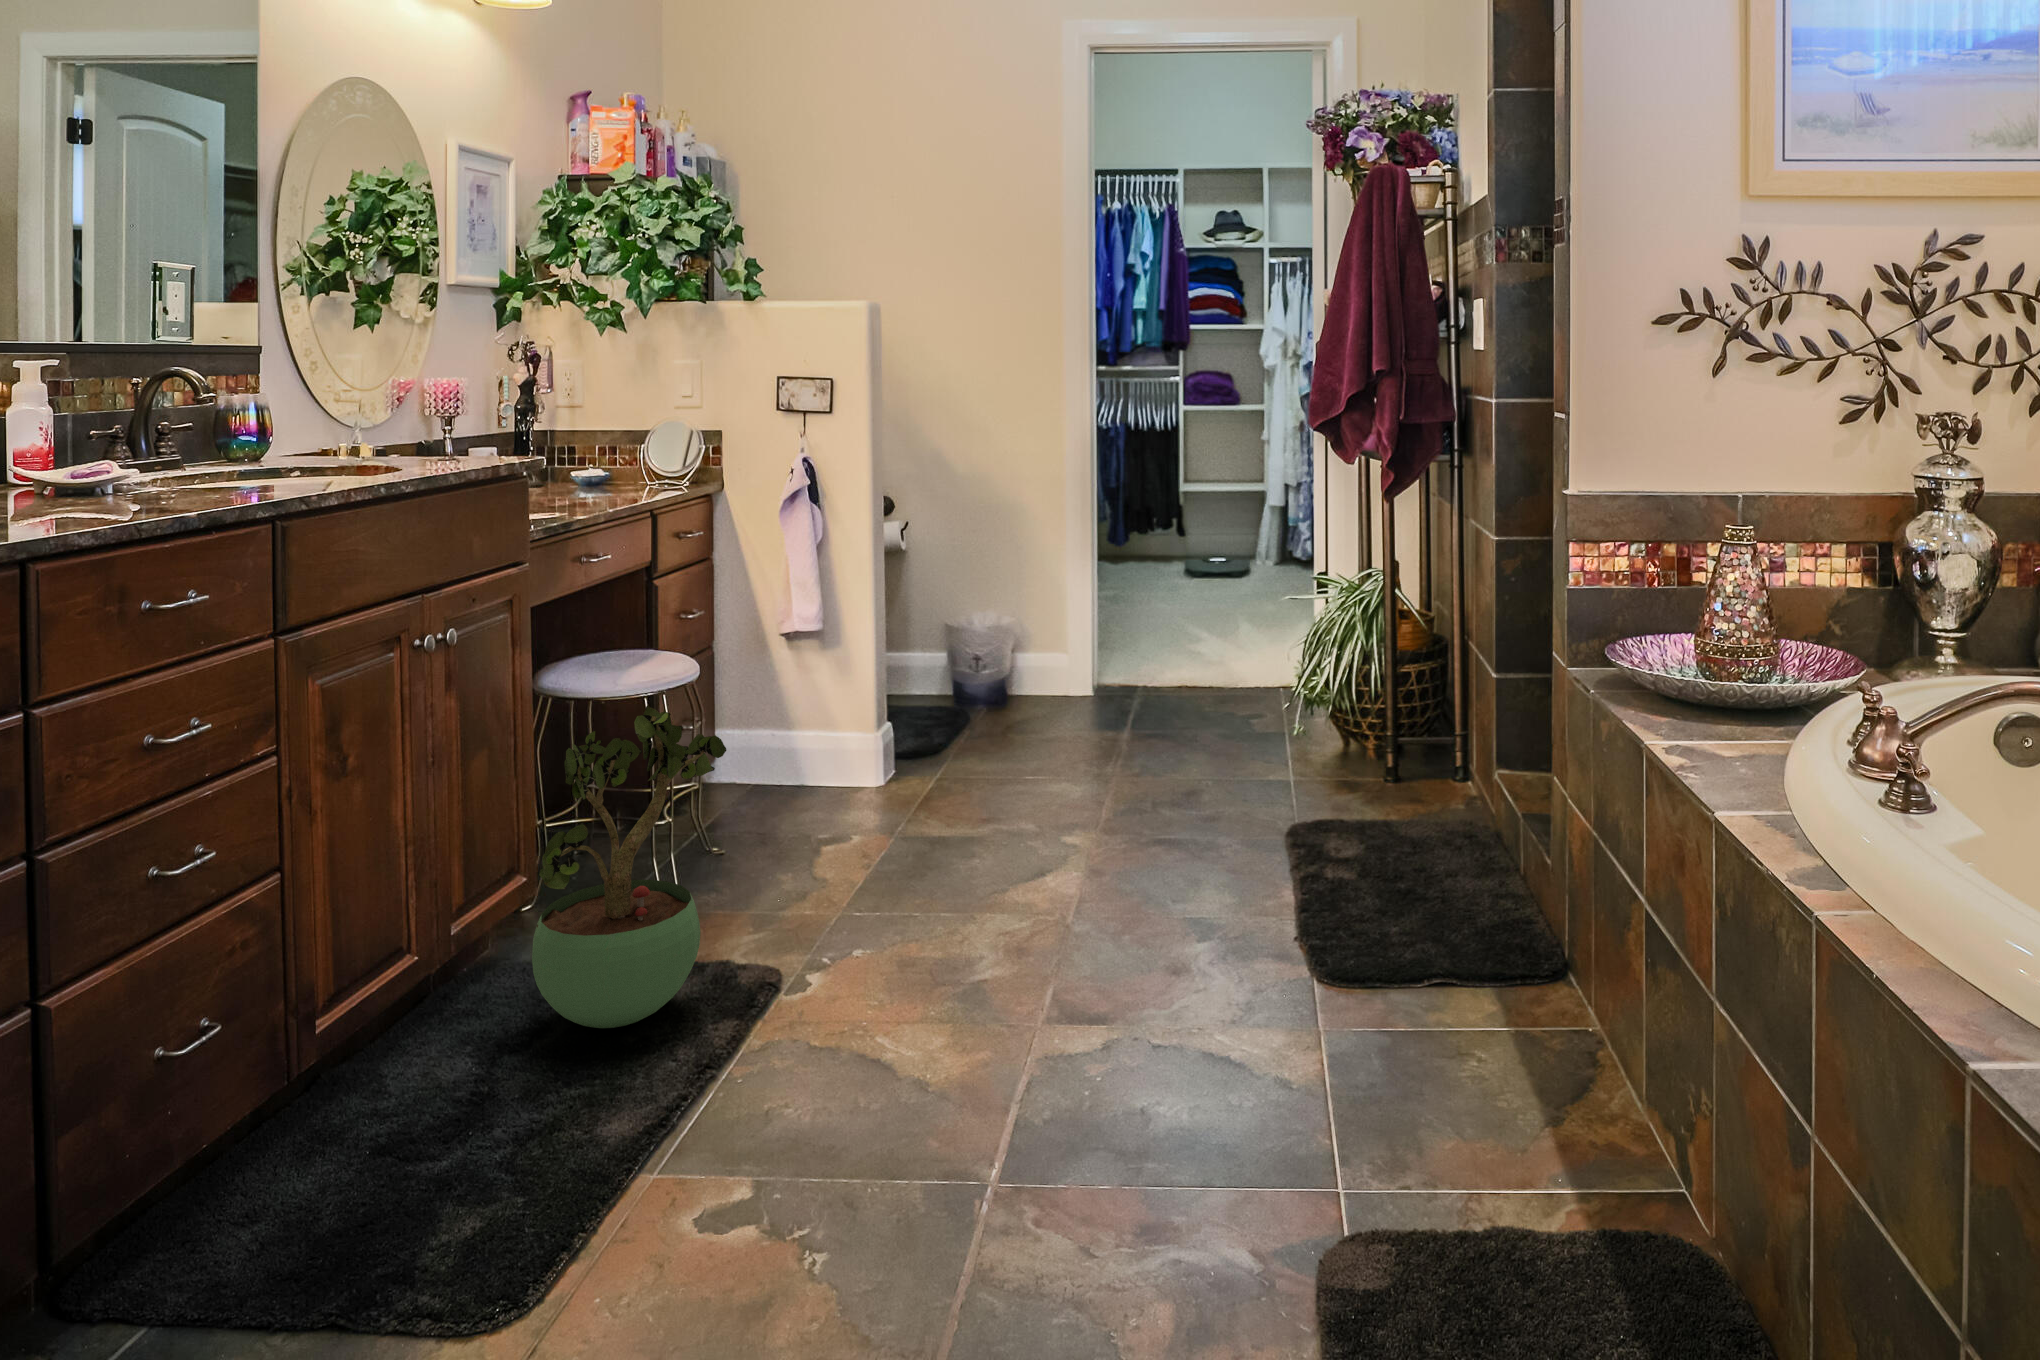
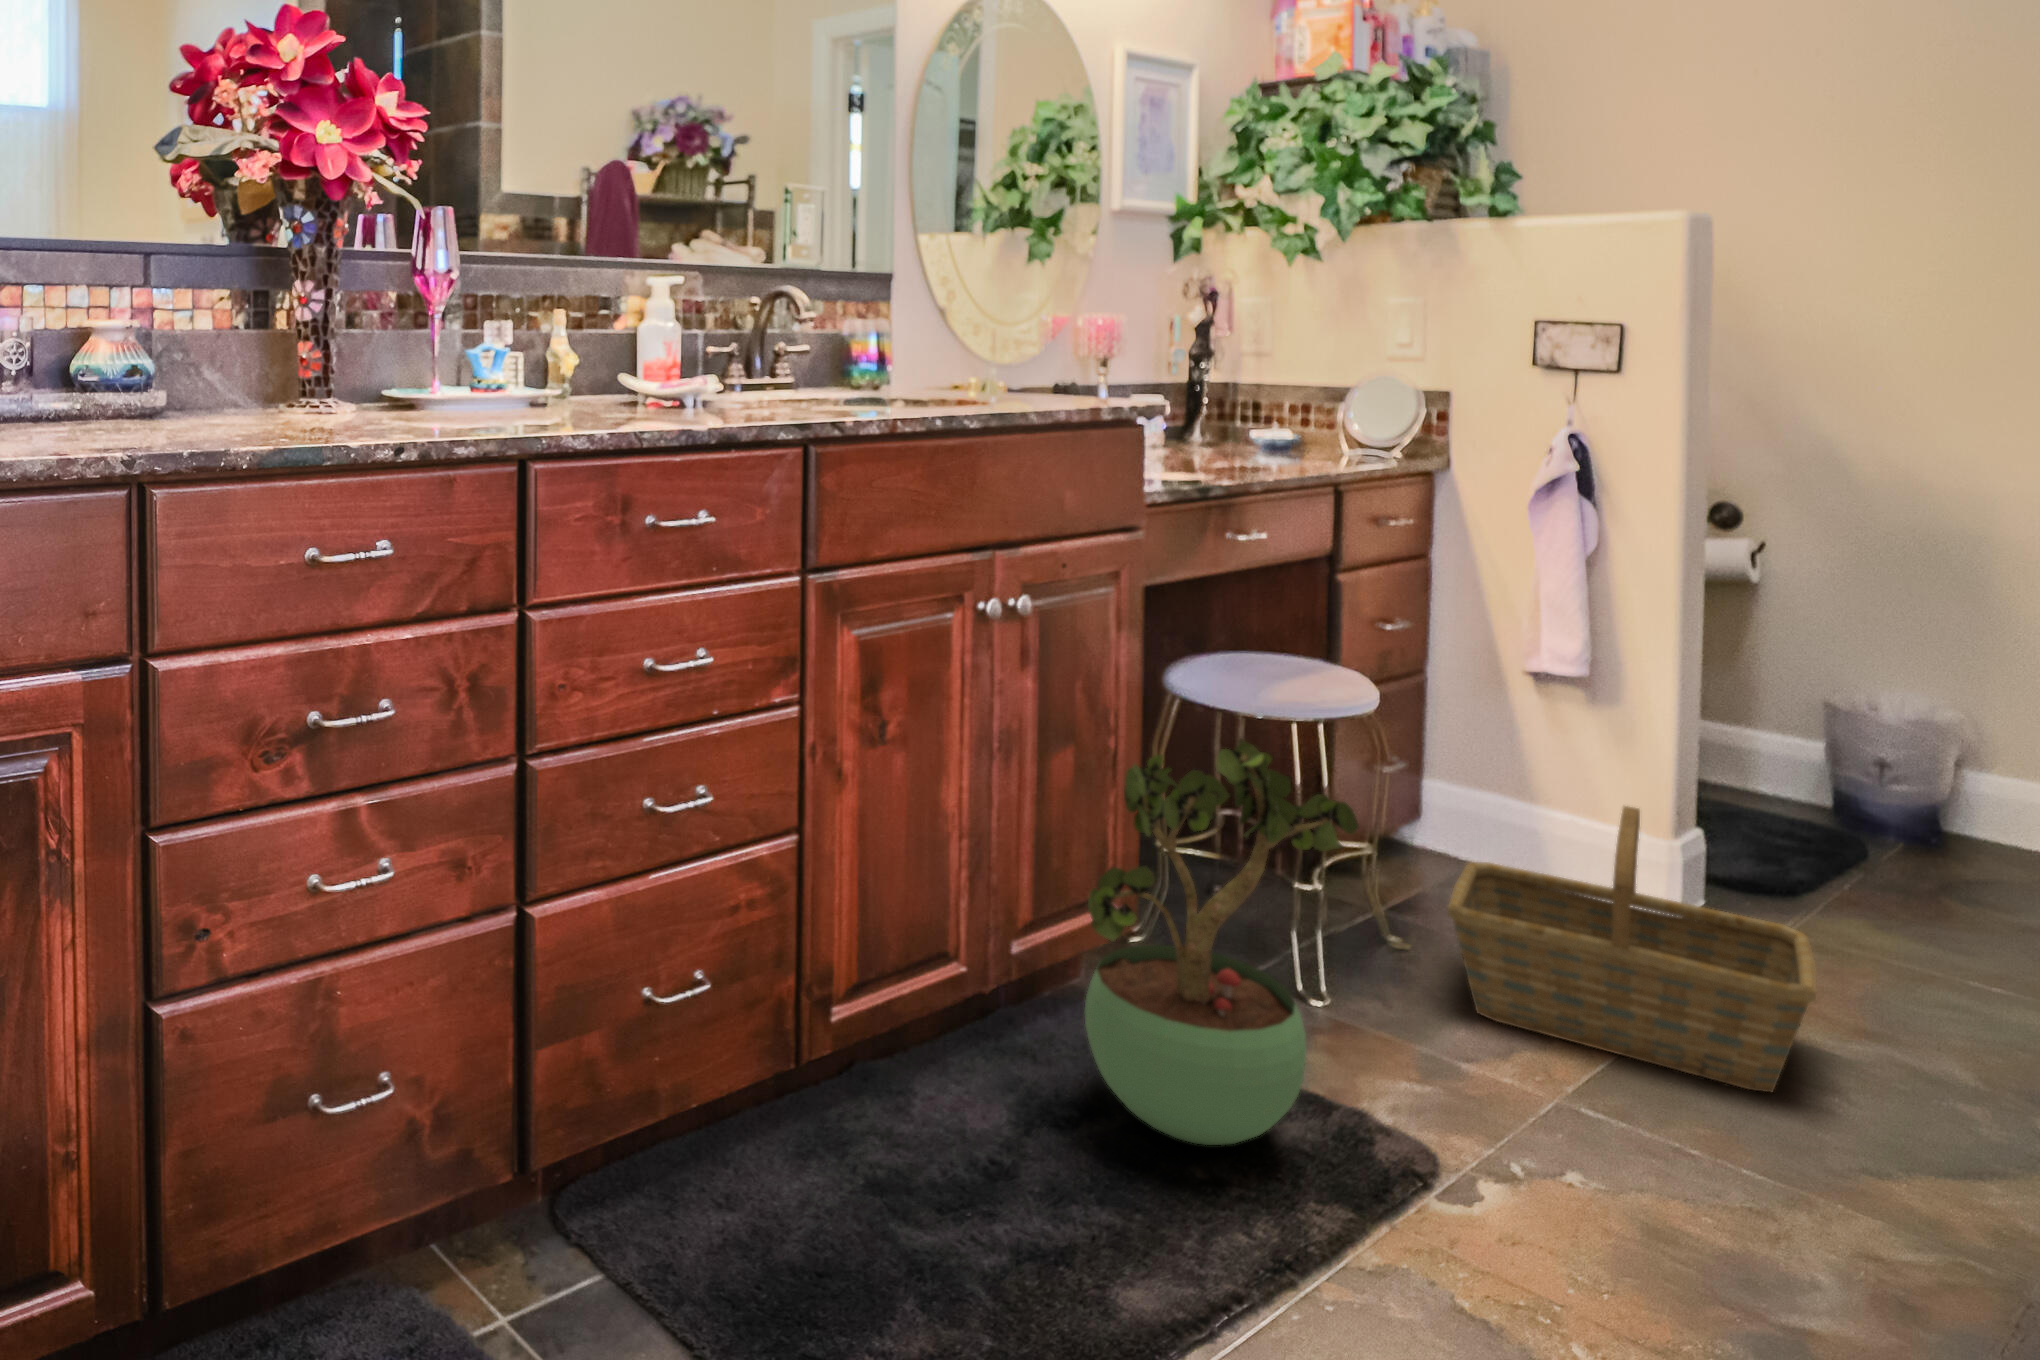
basket: none [758,703,957,874] -> present [1448,806,1816,1092]

